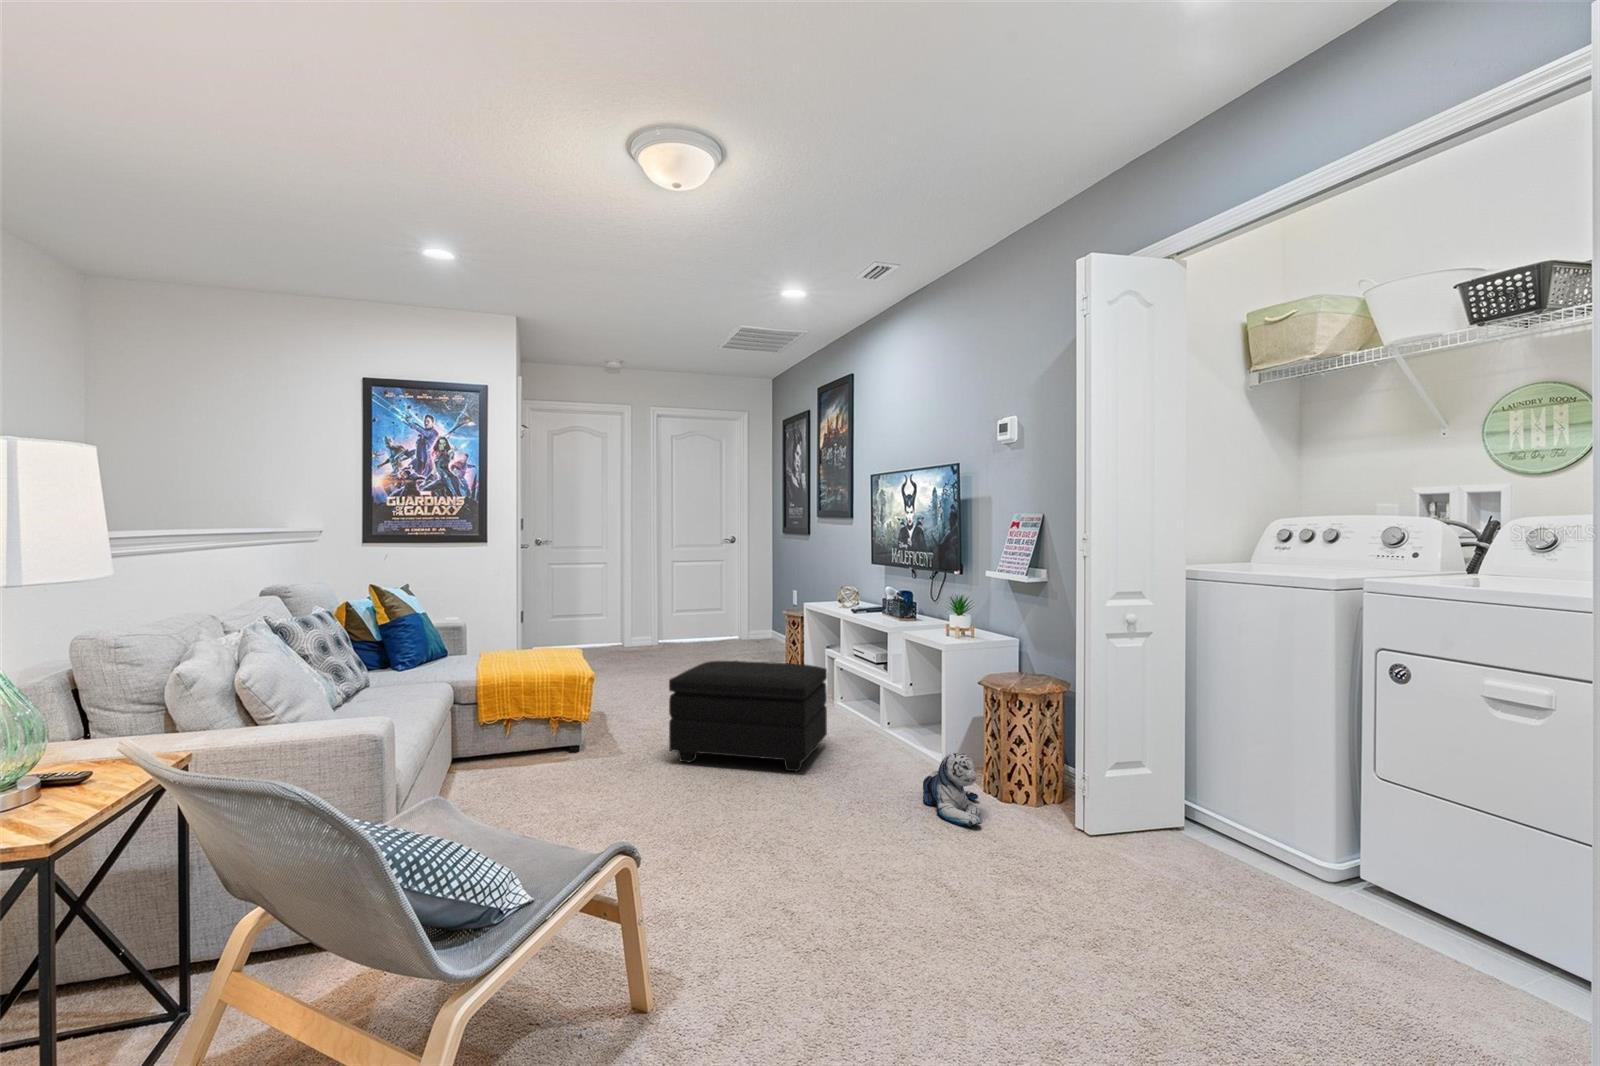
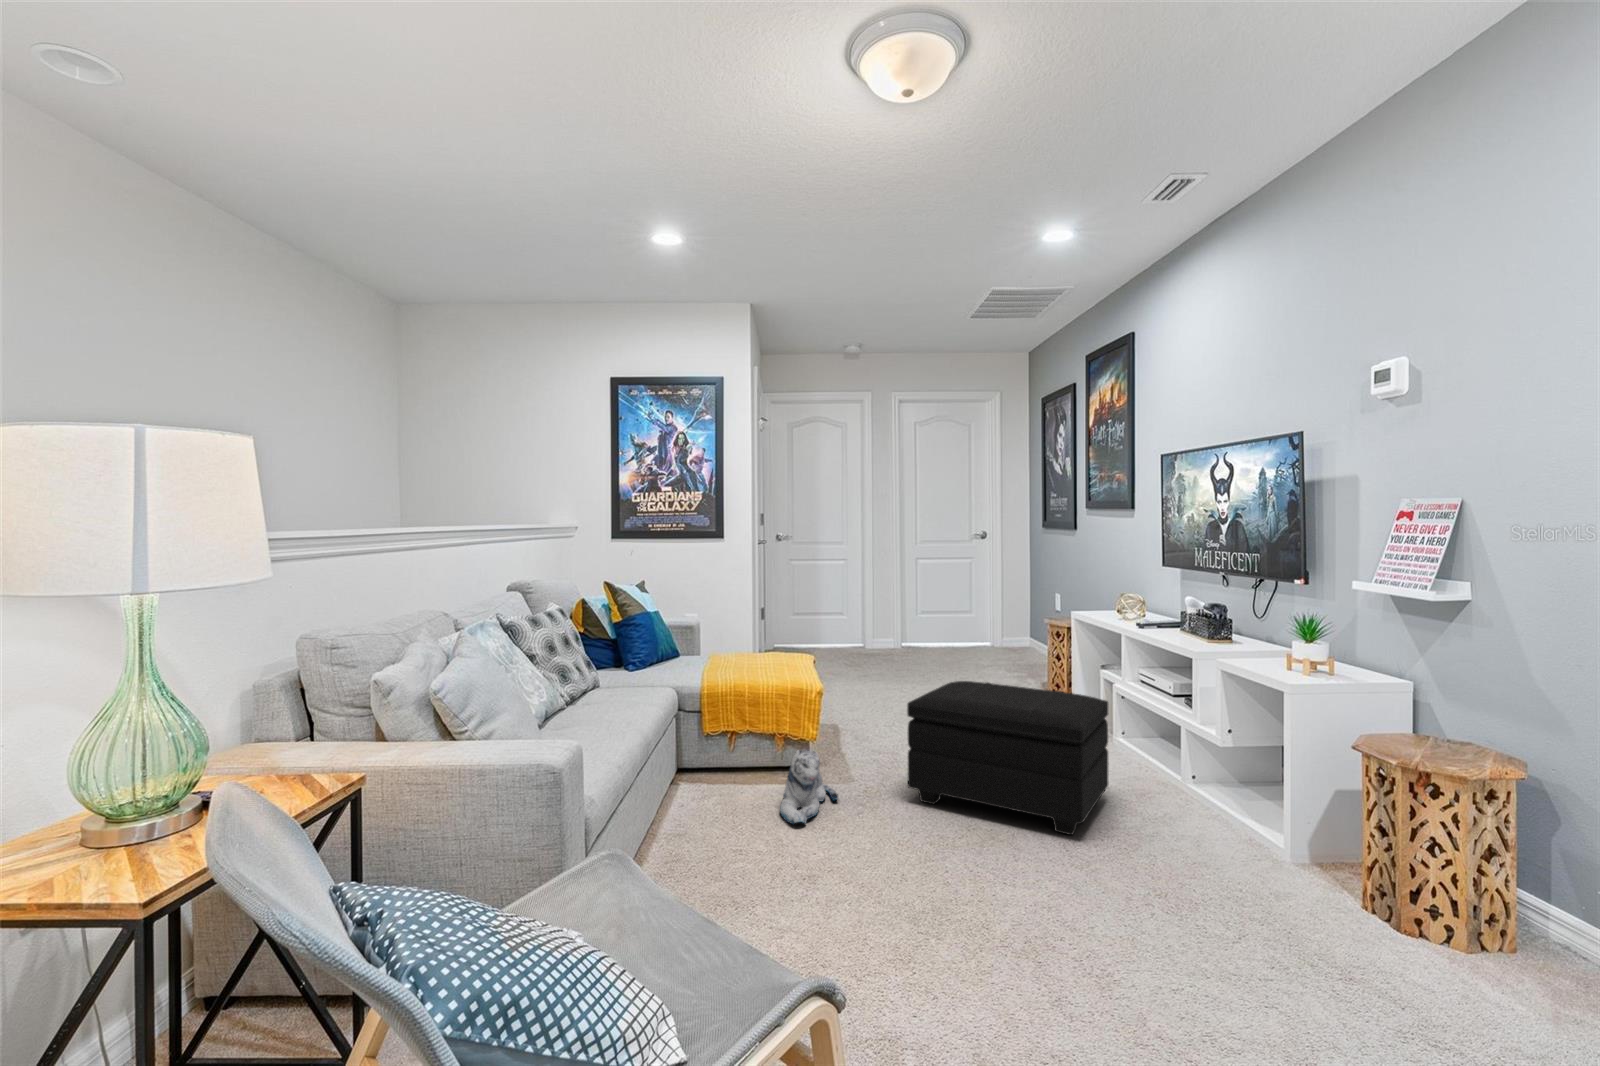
plush toy: present [923,753,981,827] -> present [780,750,838,825]

